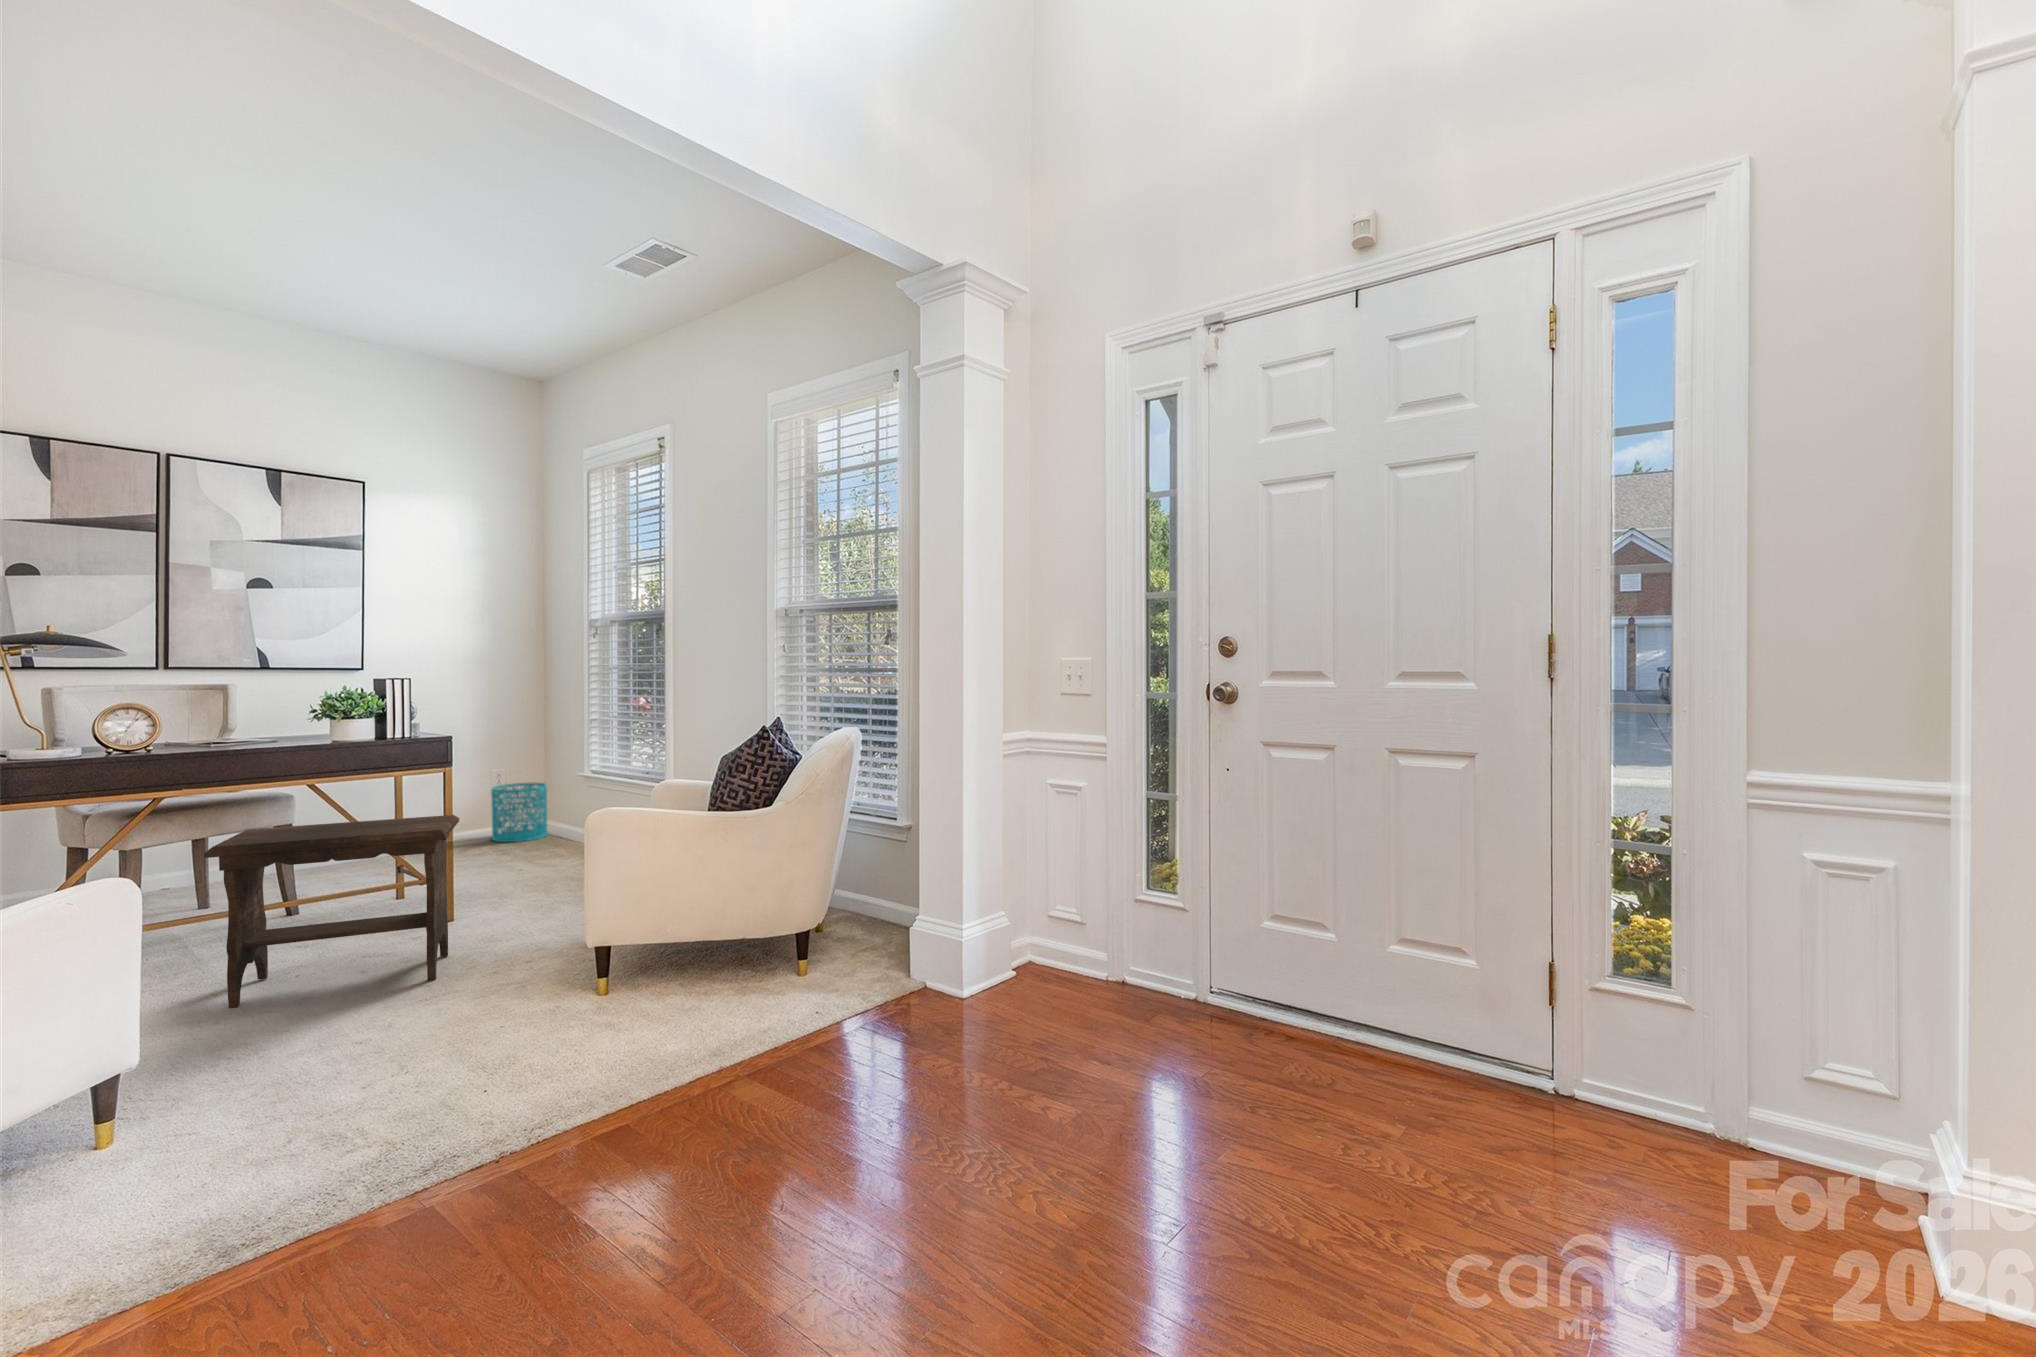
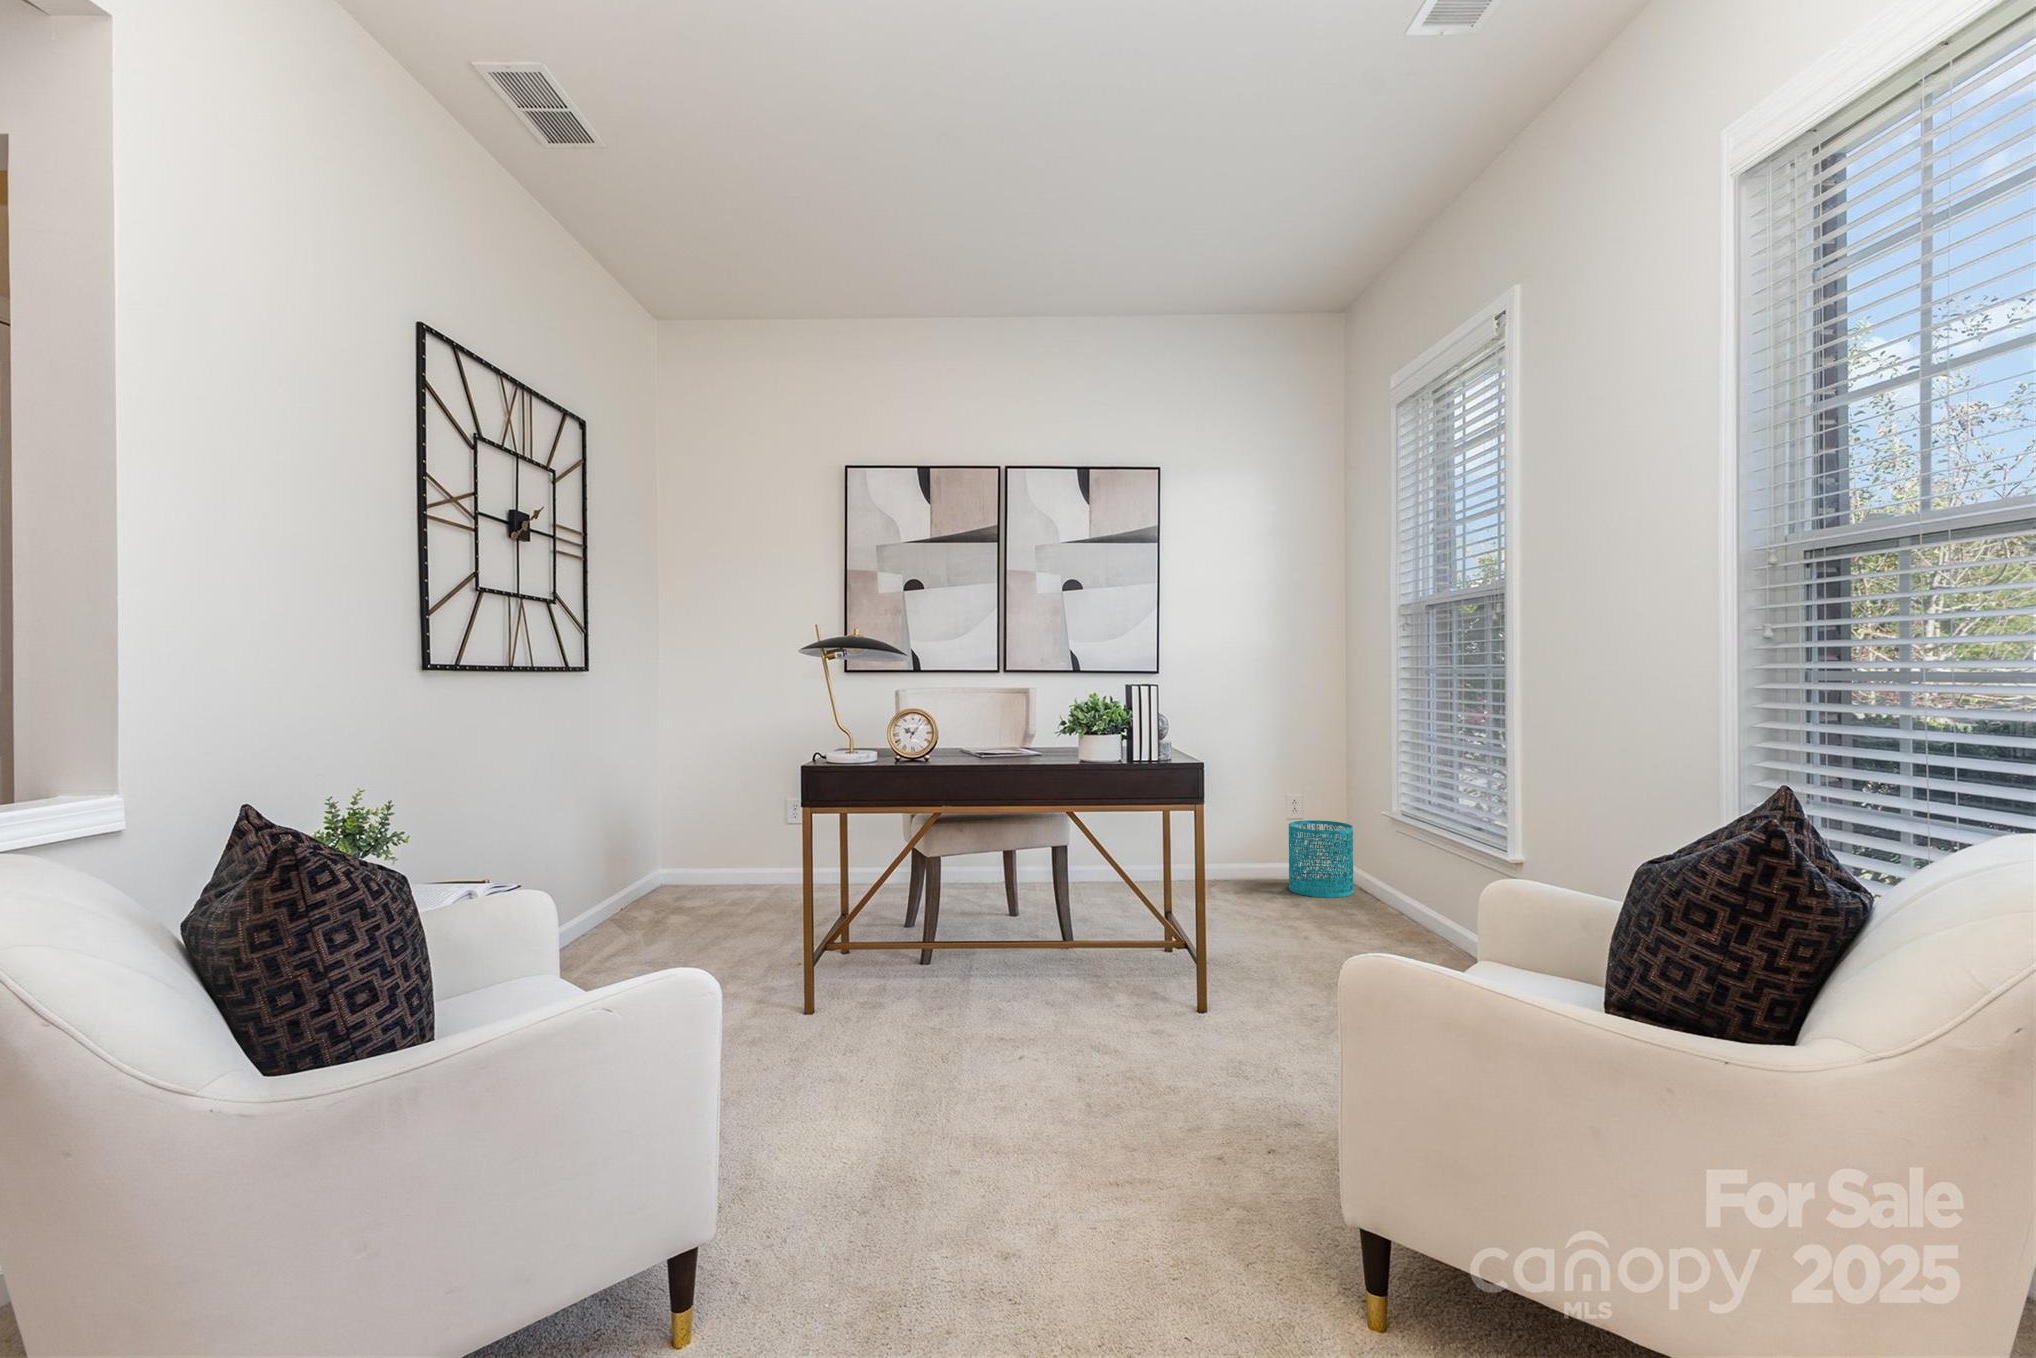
footstool: present [204,815,459,1008] -> none [911,865,1193,1136]

